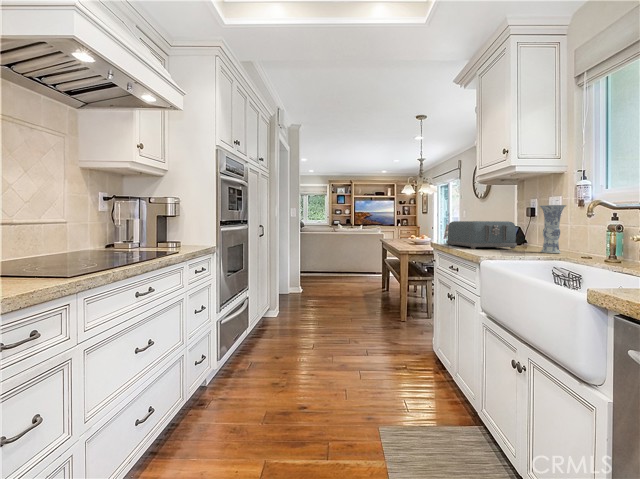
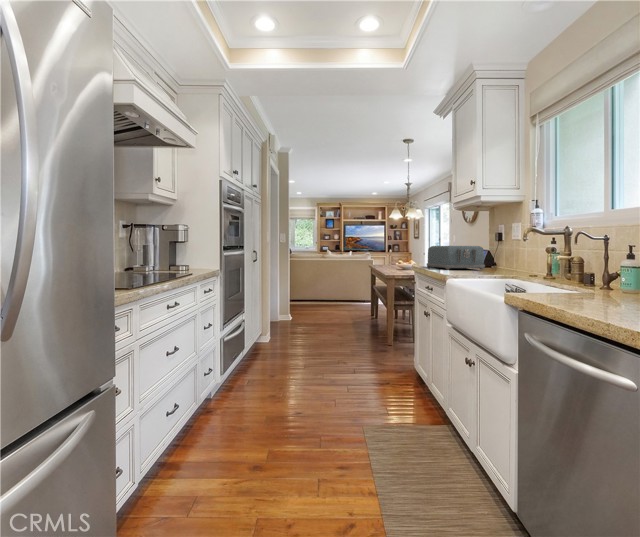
vase: present [540,205,566,253] -> none [502,232,524,273]

